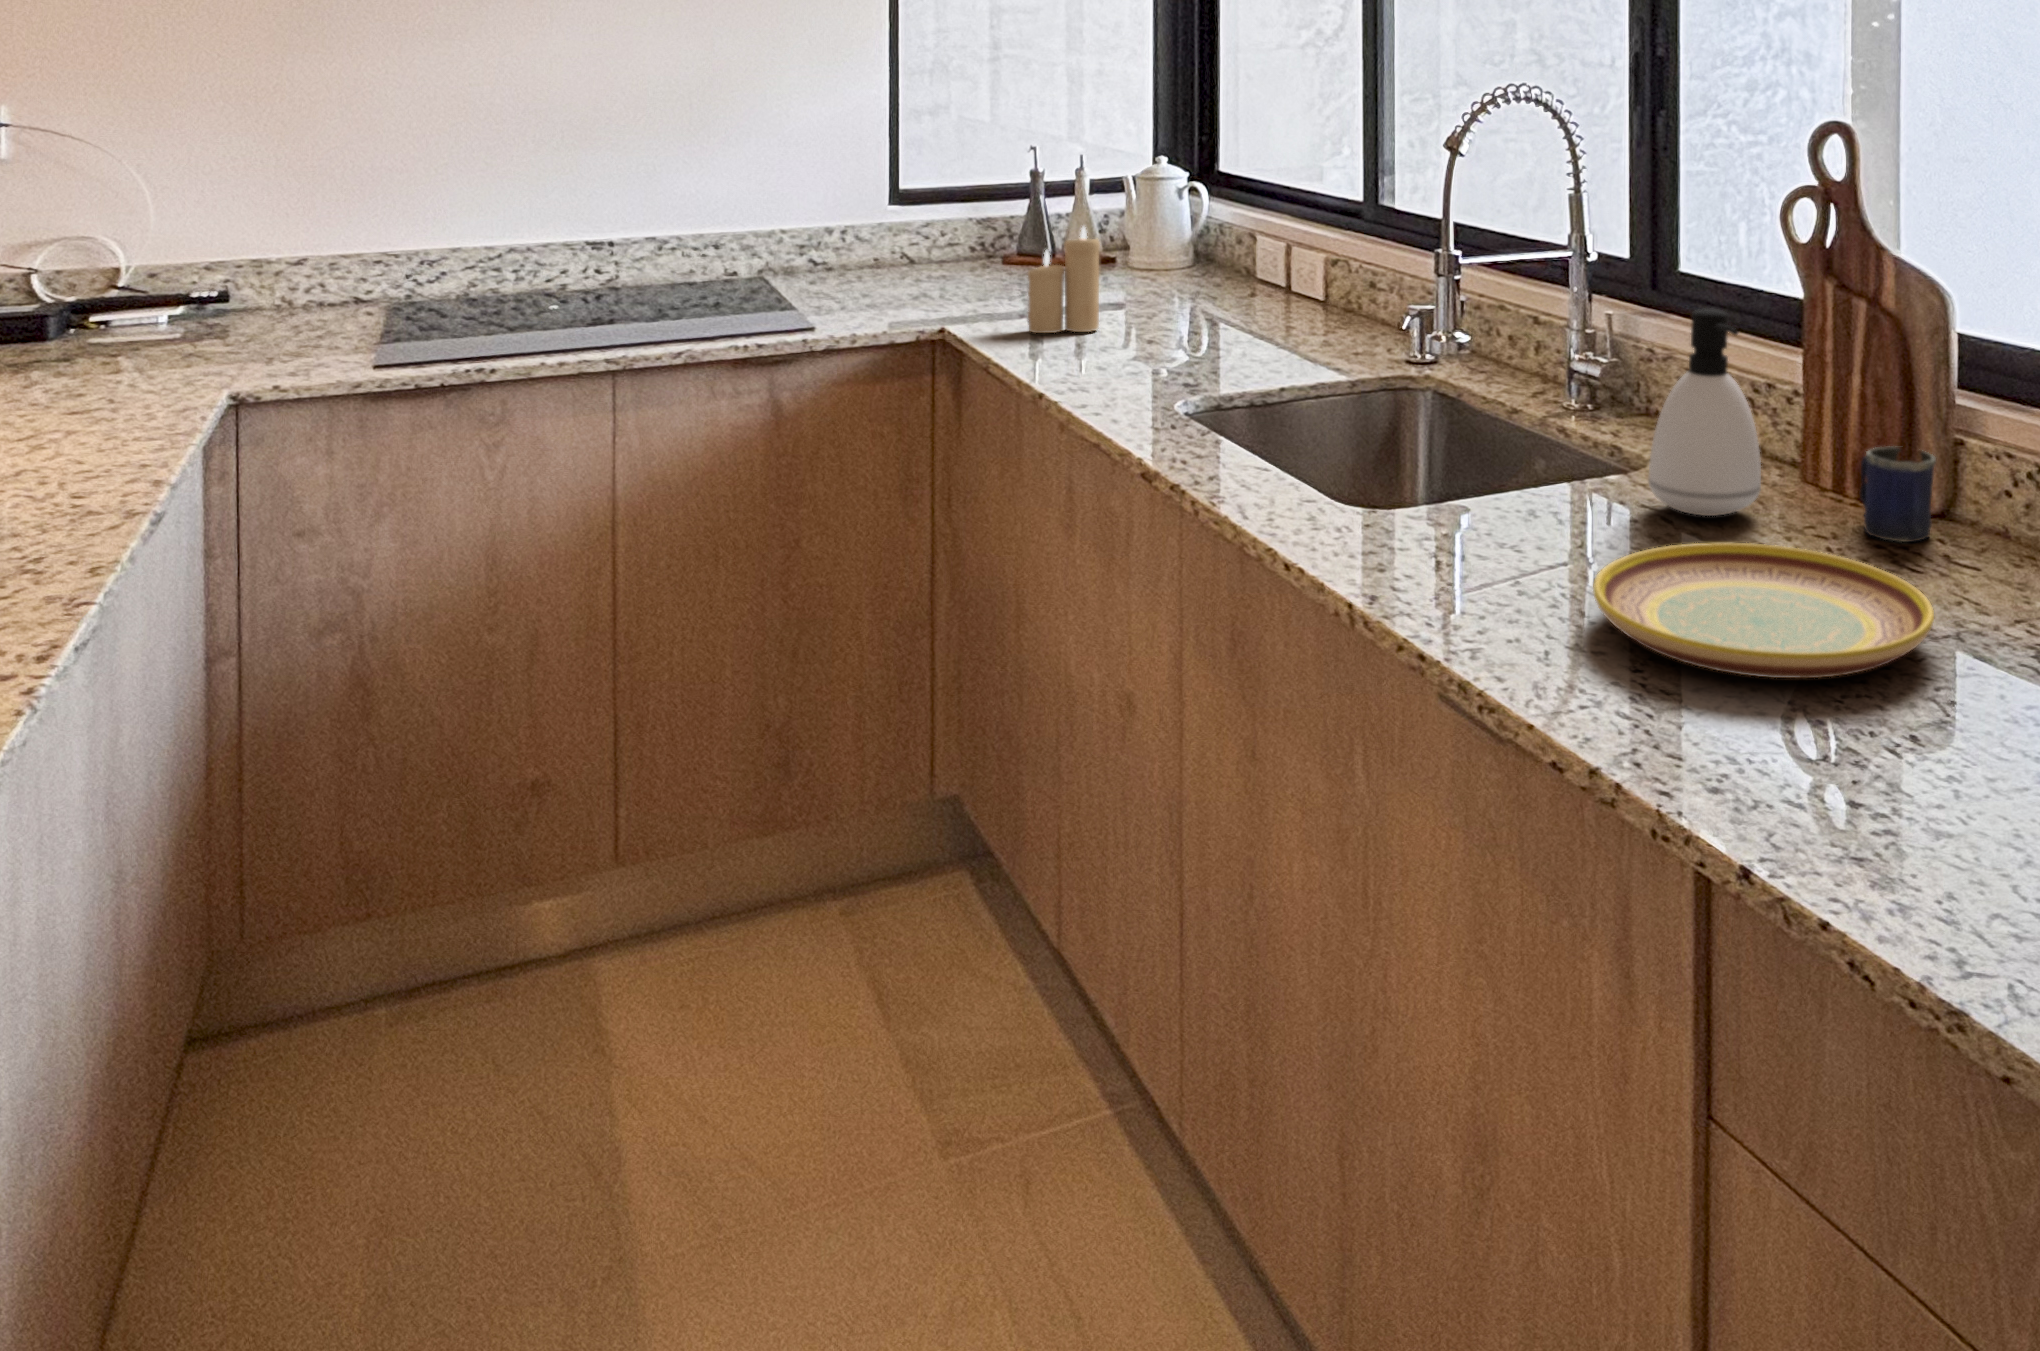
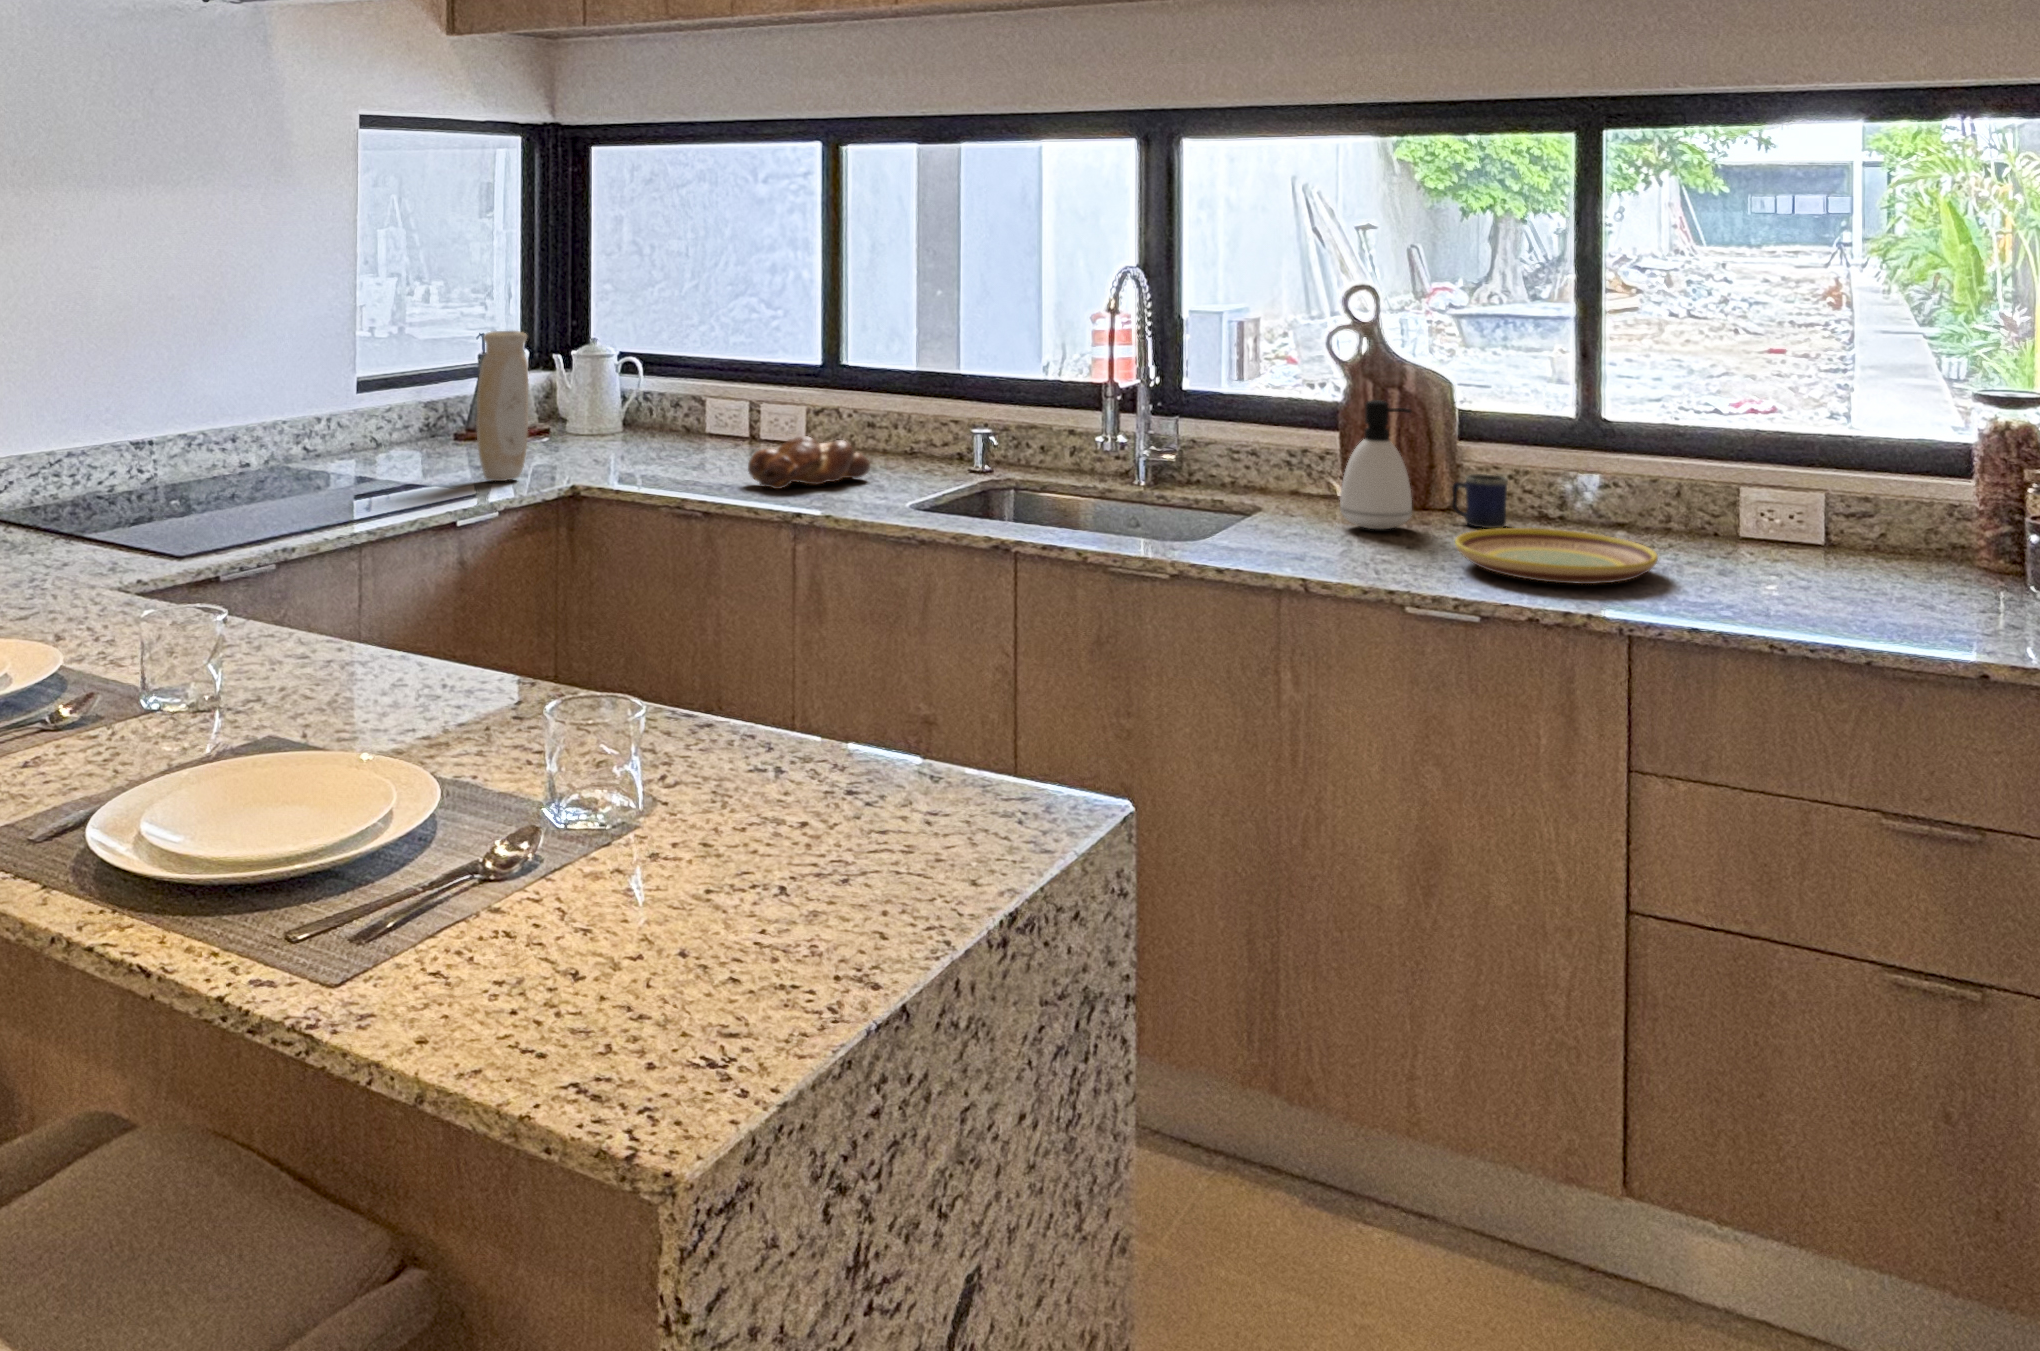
vase: none [885,146,944,315] -> present [476,331,528,481]
candle: present [1028,227,1100,333] -> none [637,390,691,483]
bread loaf: none [1126,292,1286,354] -> present [748,436,870,489]

